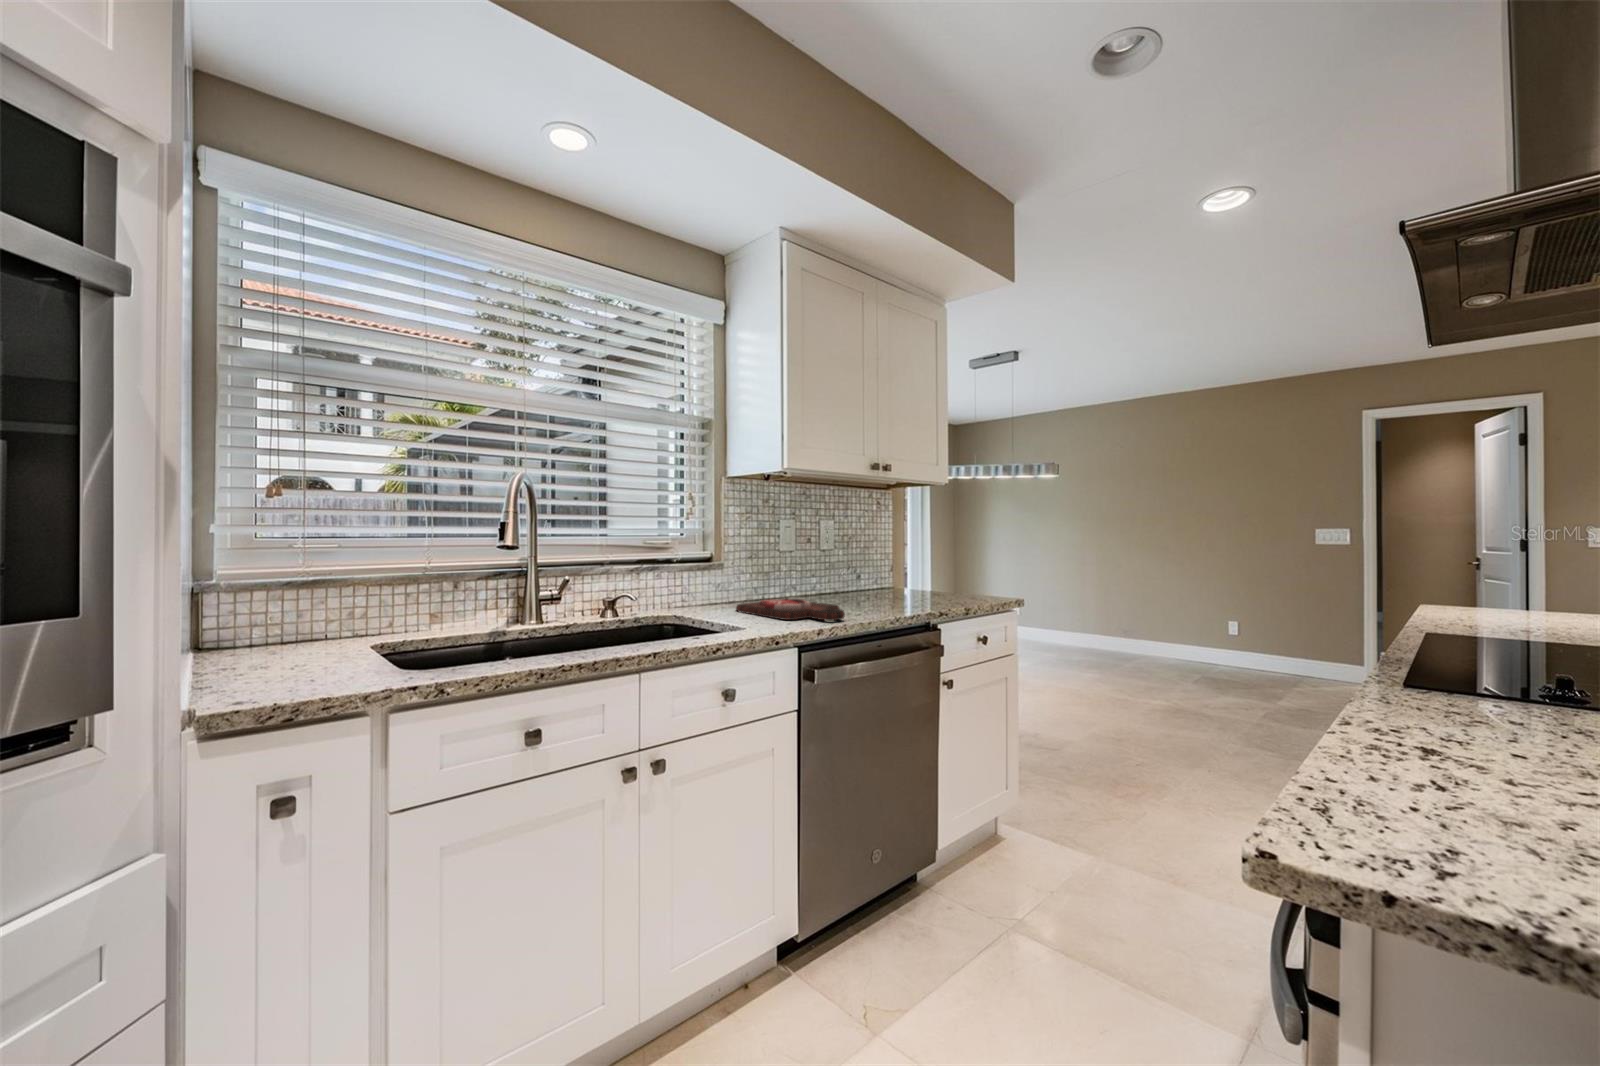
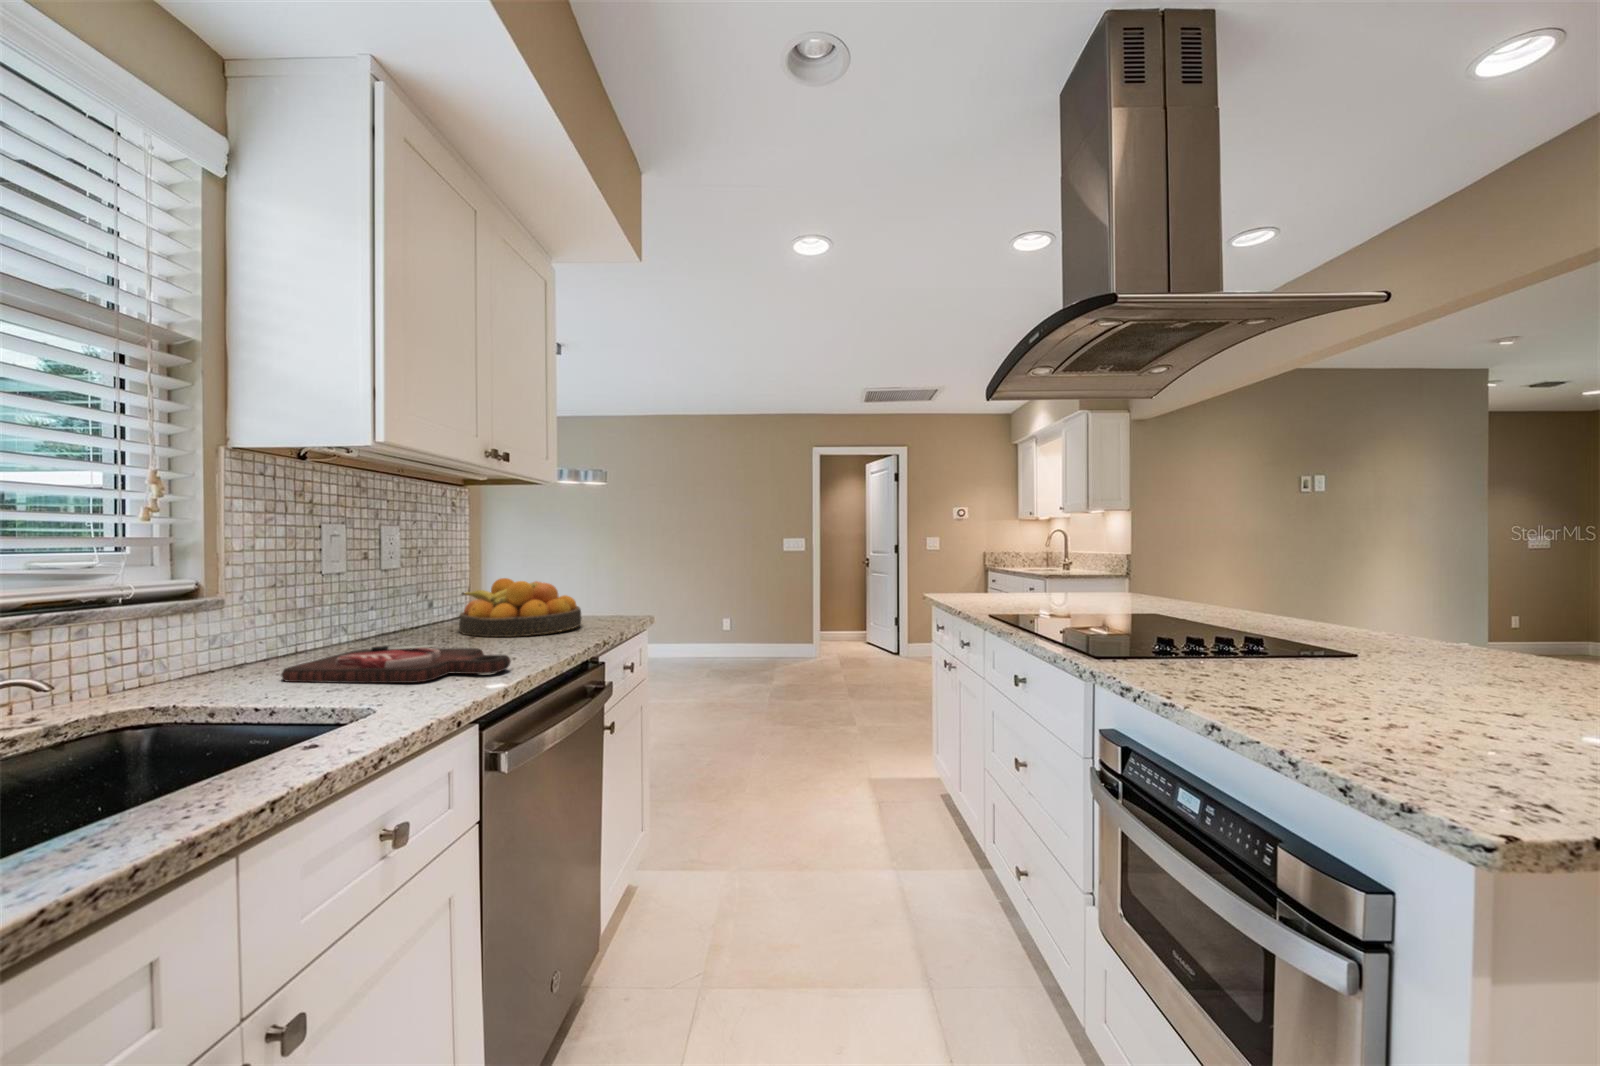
fruit bowl: none [862,559,952,604] -> present [459,578,581,637]

